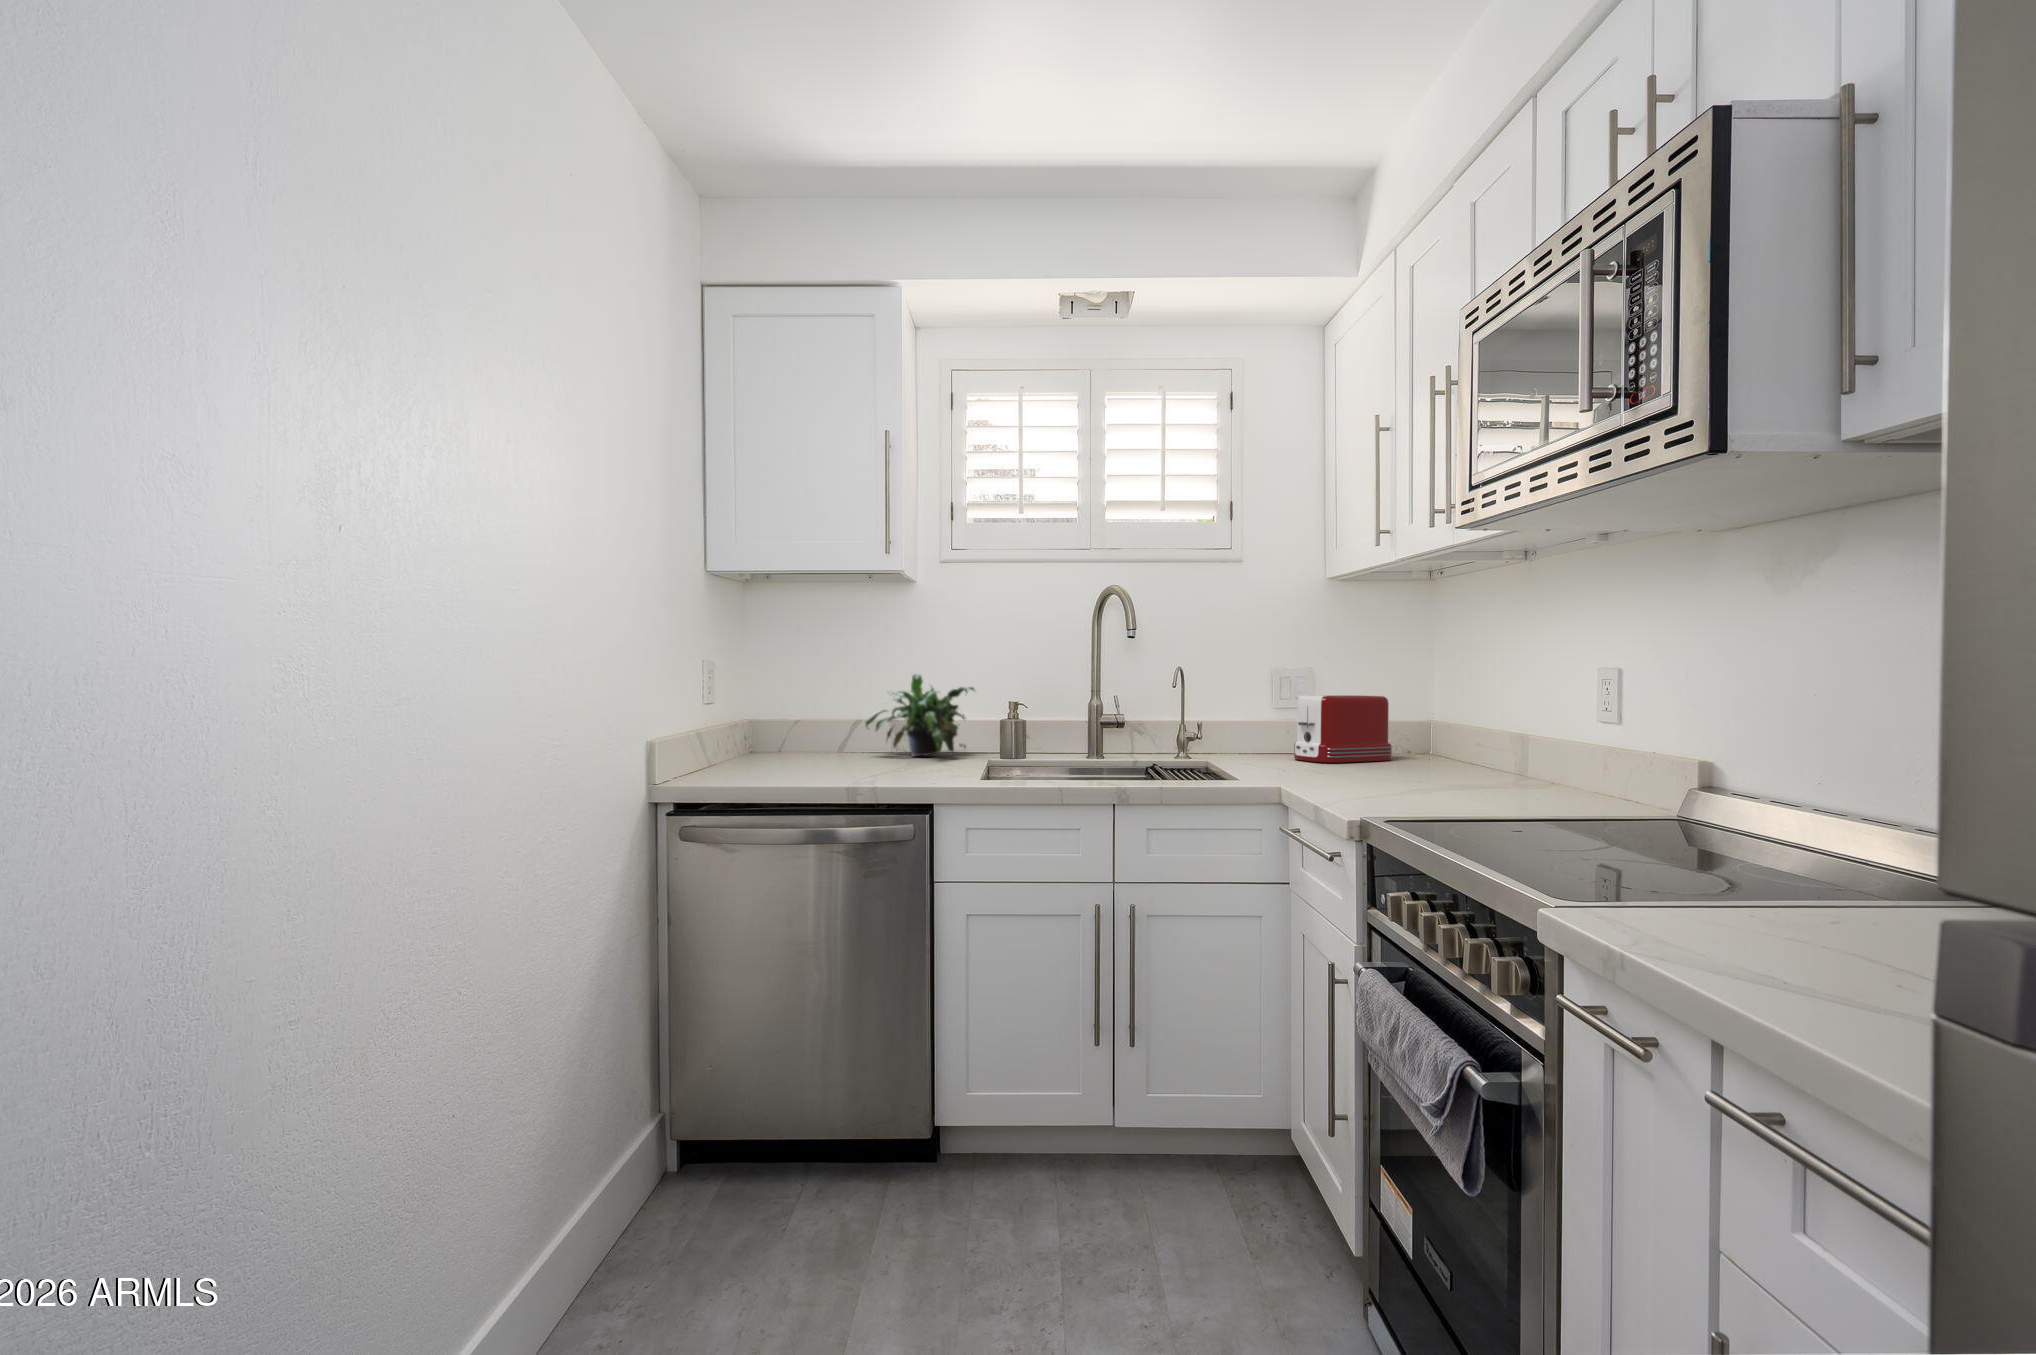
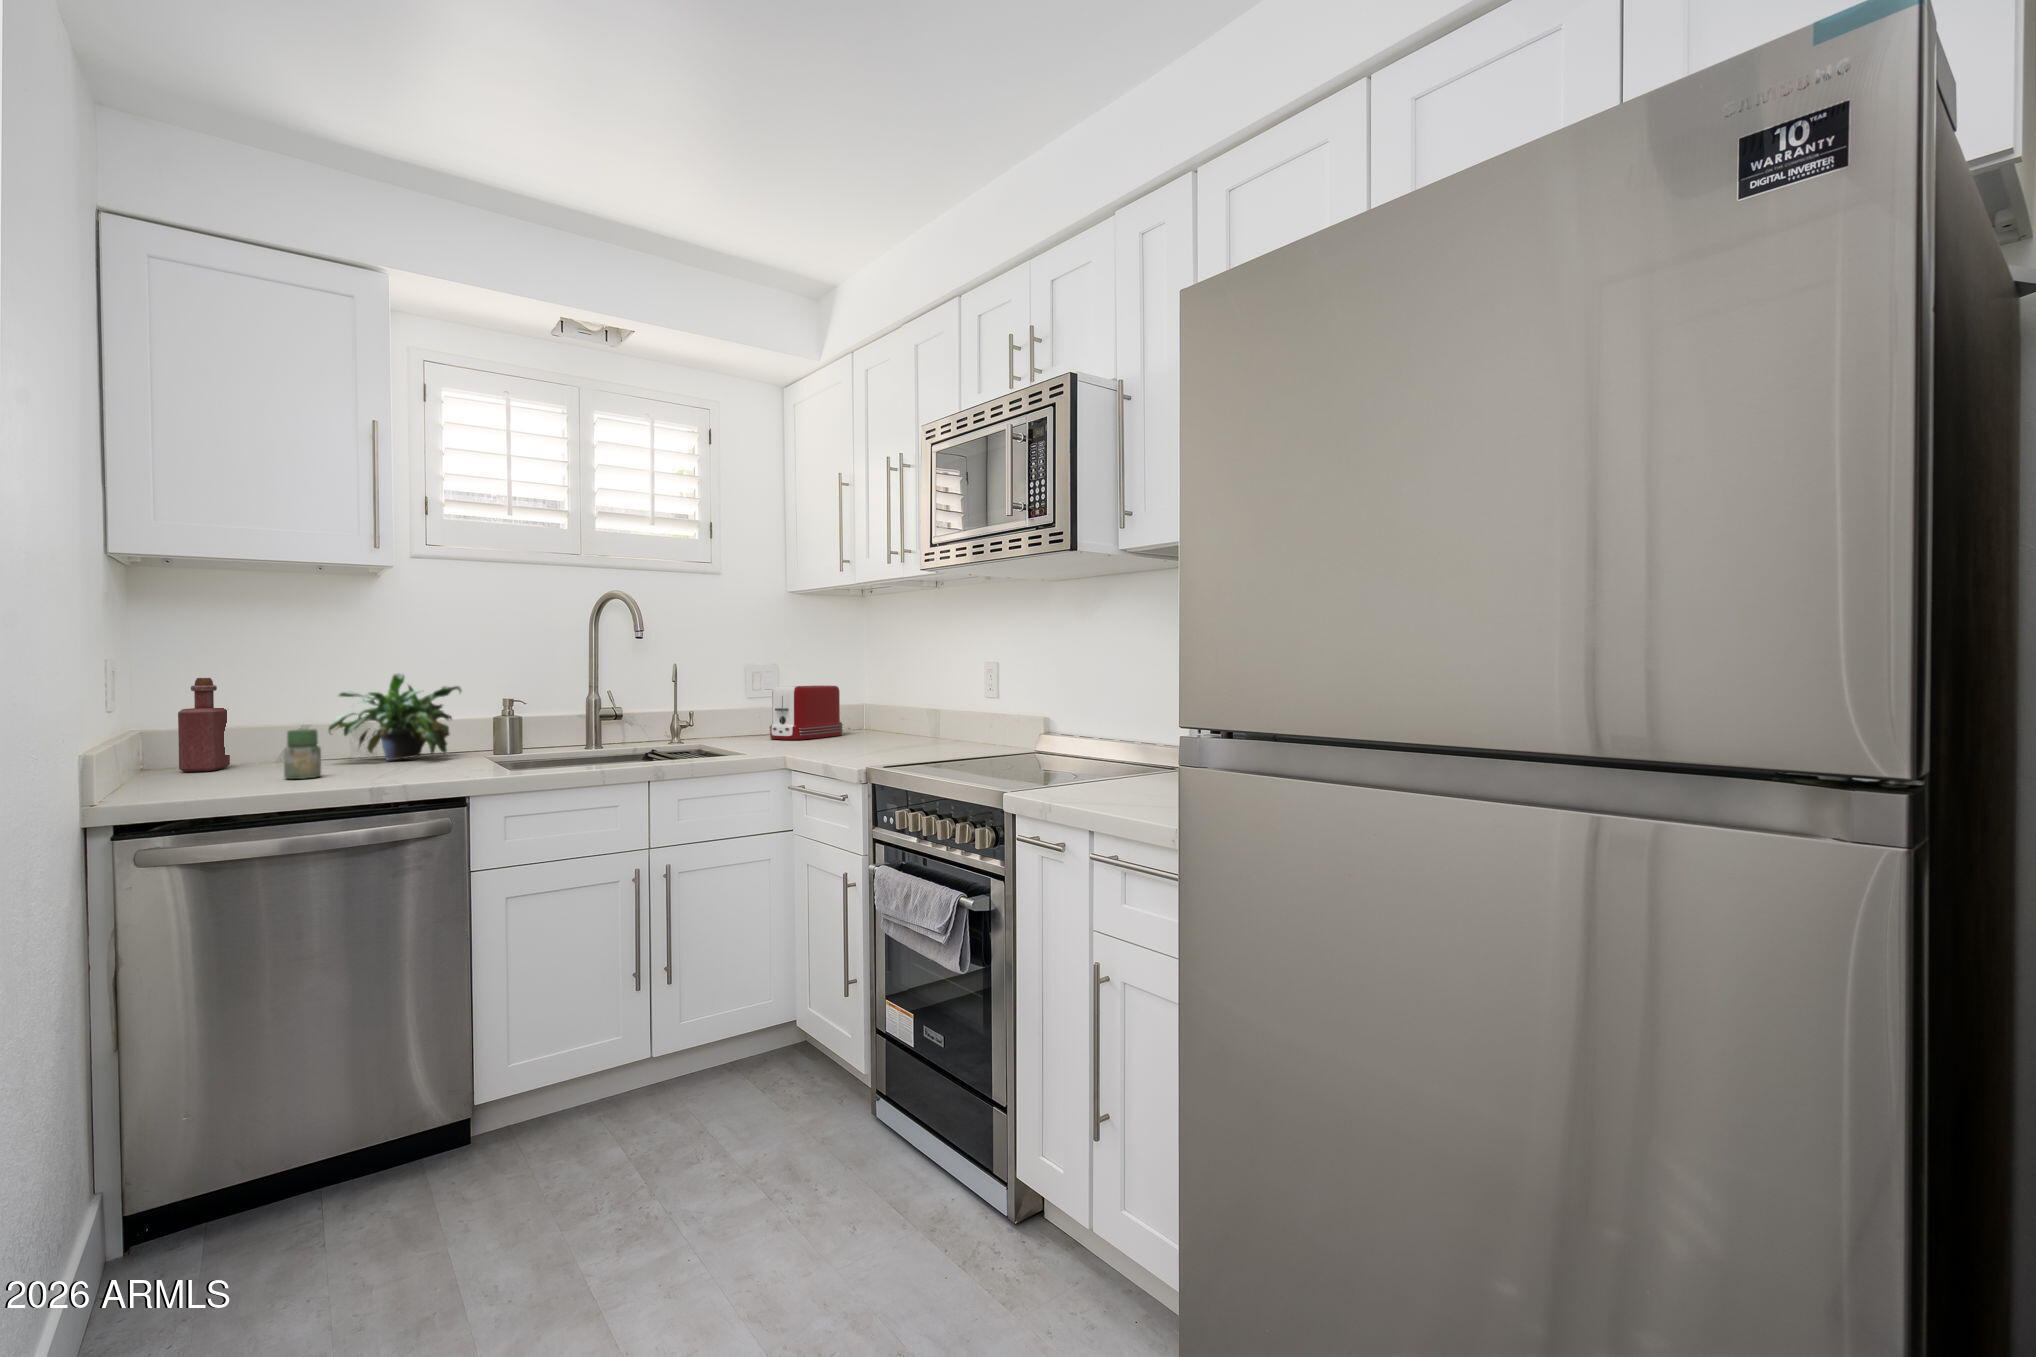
bottle: none [769,676,807,756] -> present [178,678,230,772]
jar: none [808,724,835,769] -> present [284,729,321,779]

